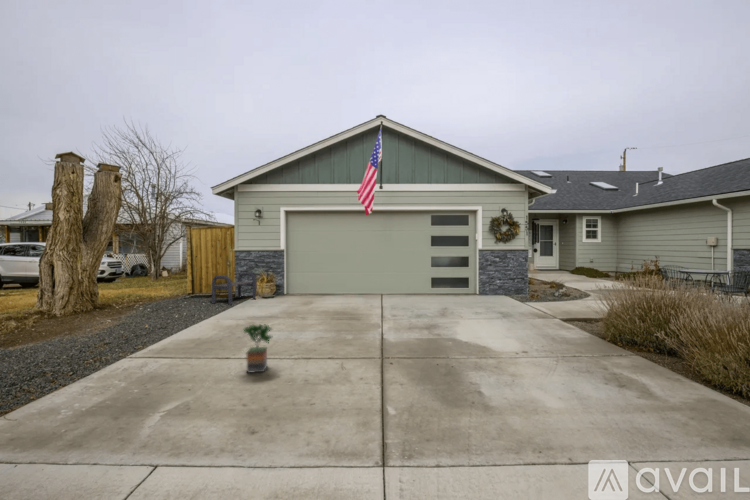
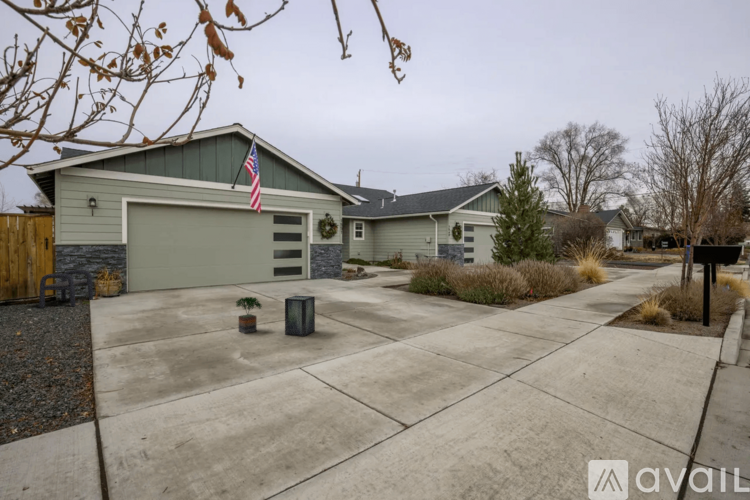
storage box: none [273,332,316,401] -> present [285,296,315,336]

